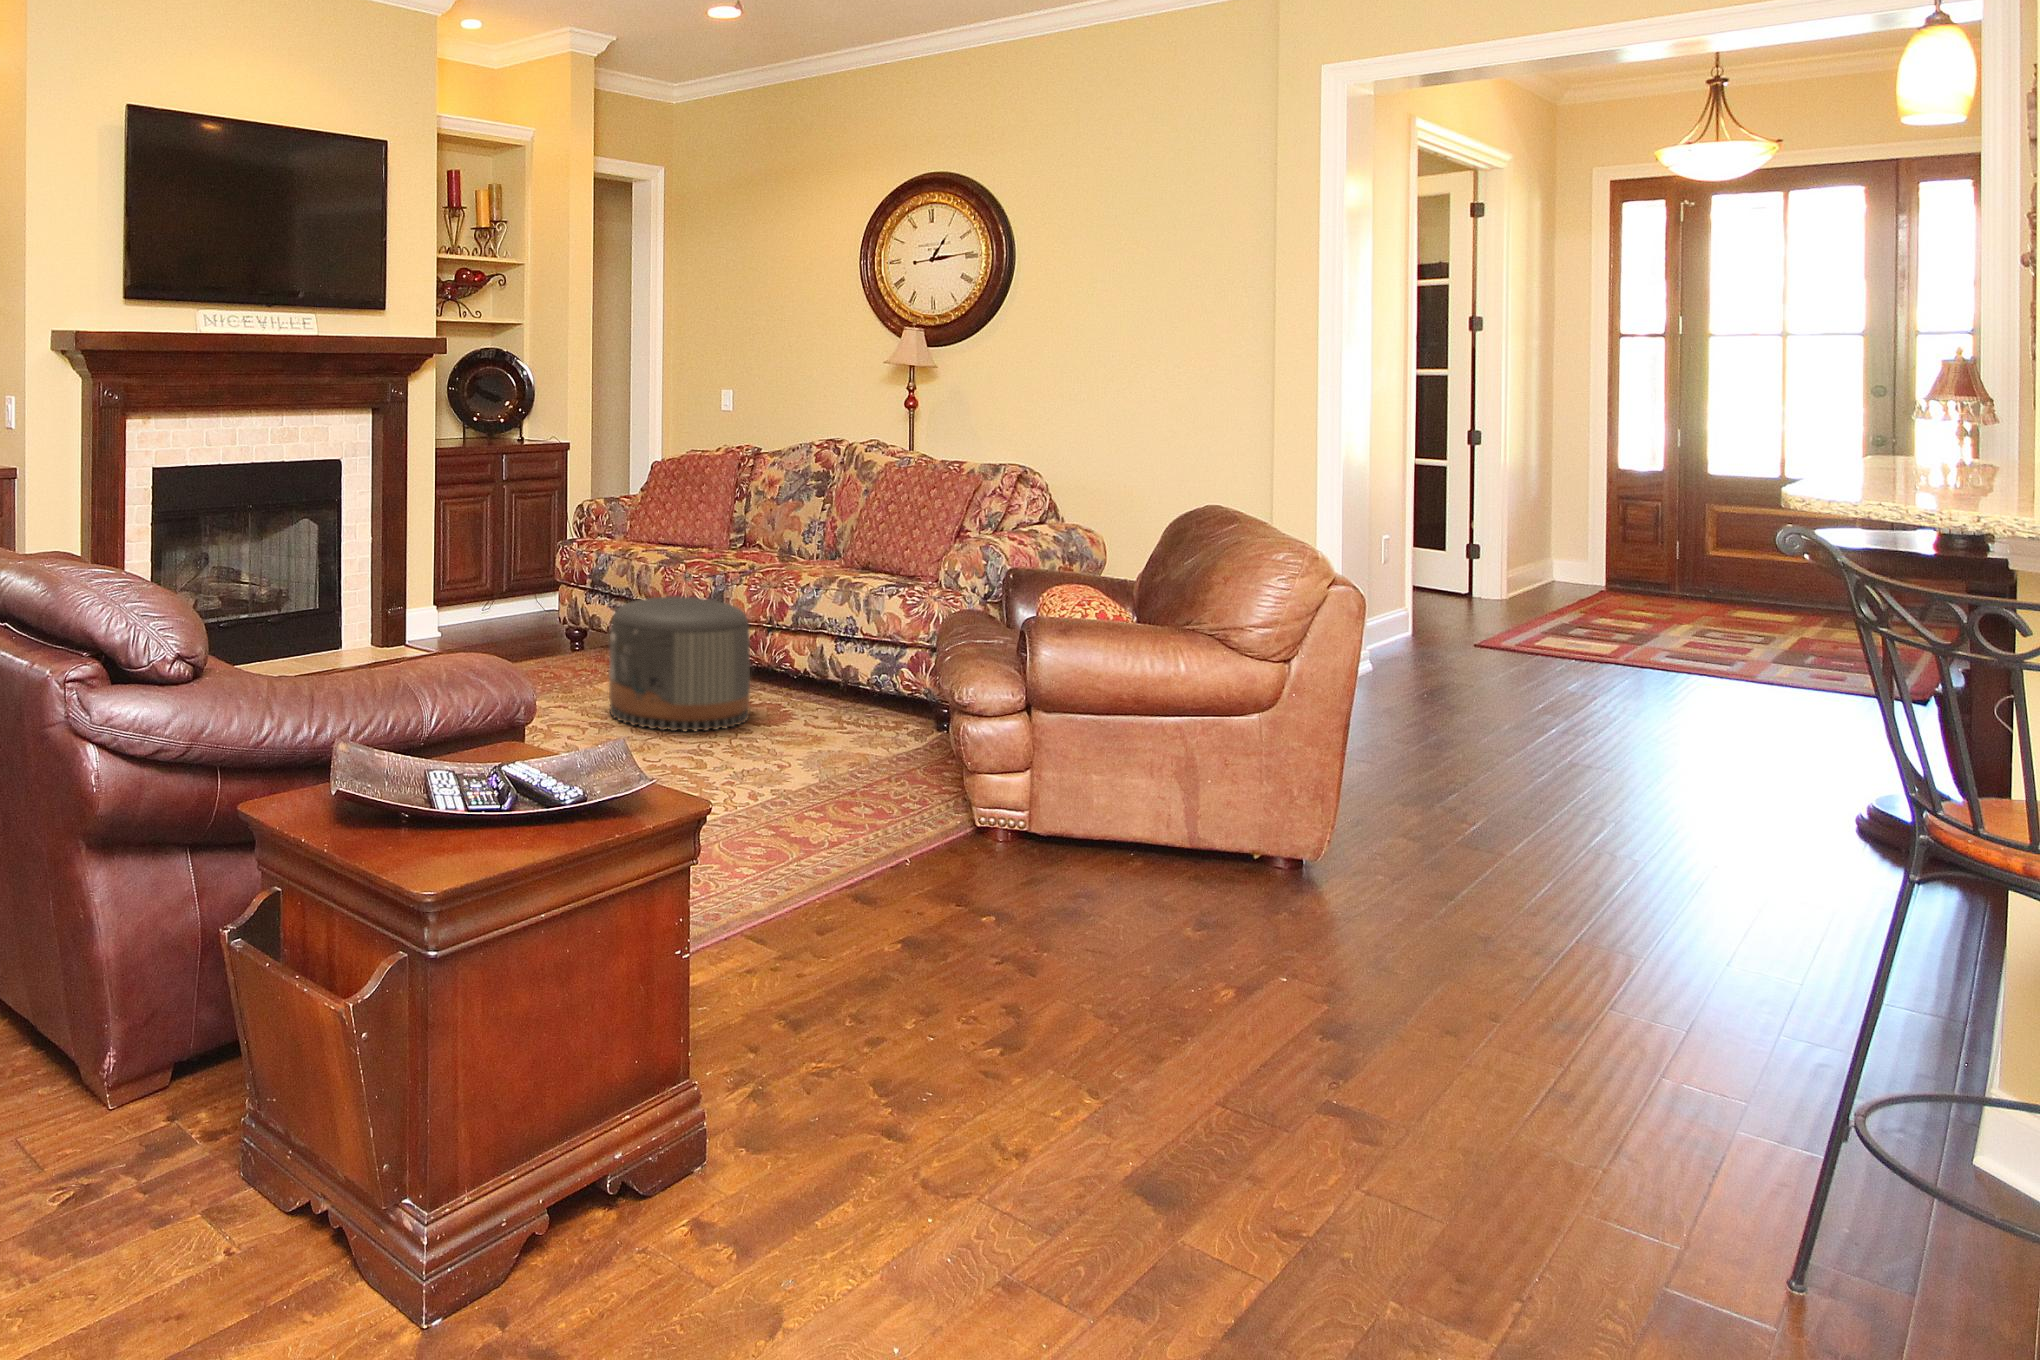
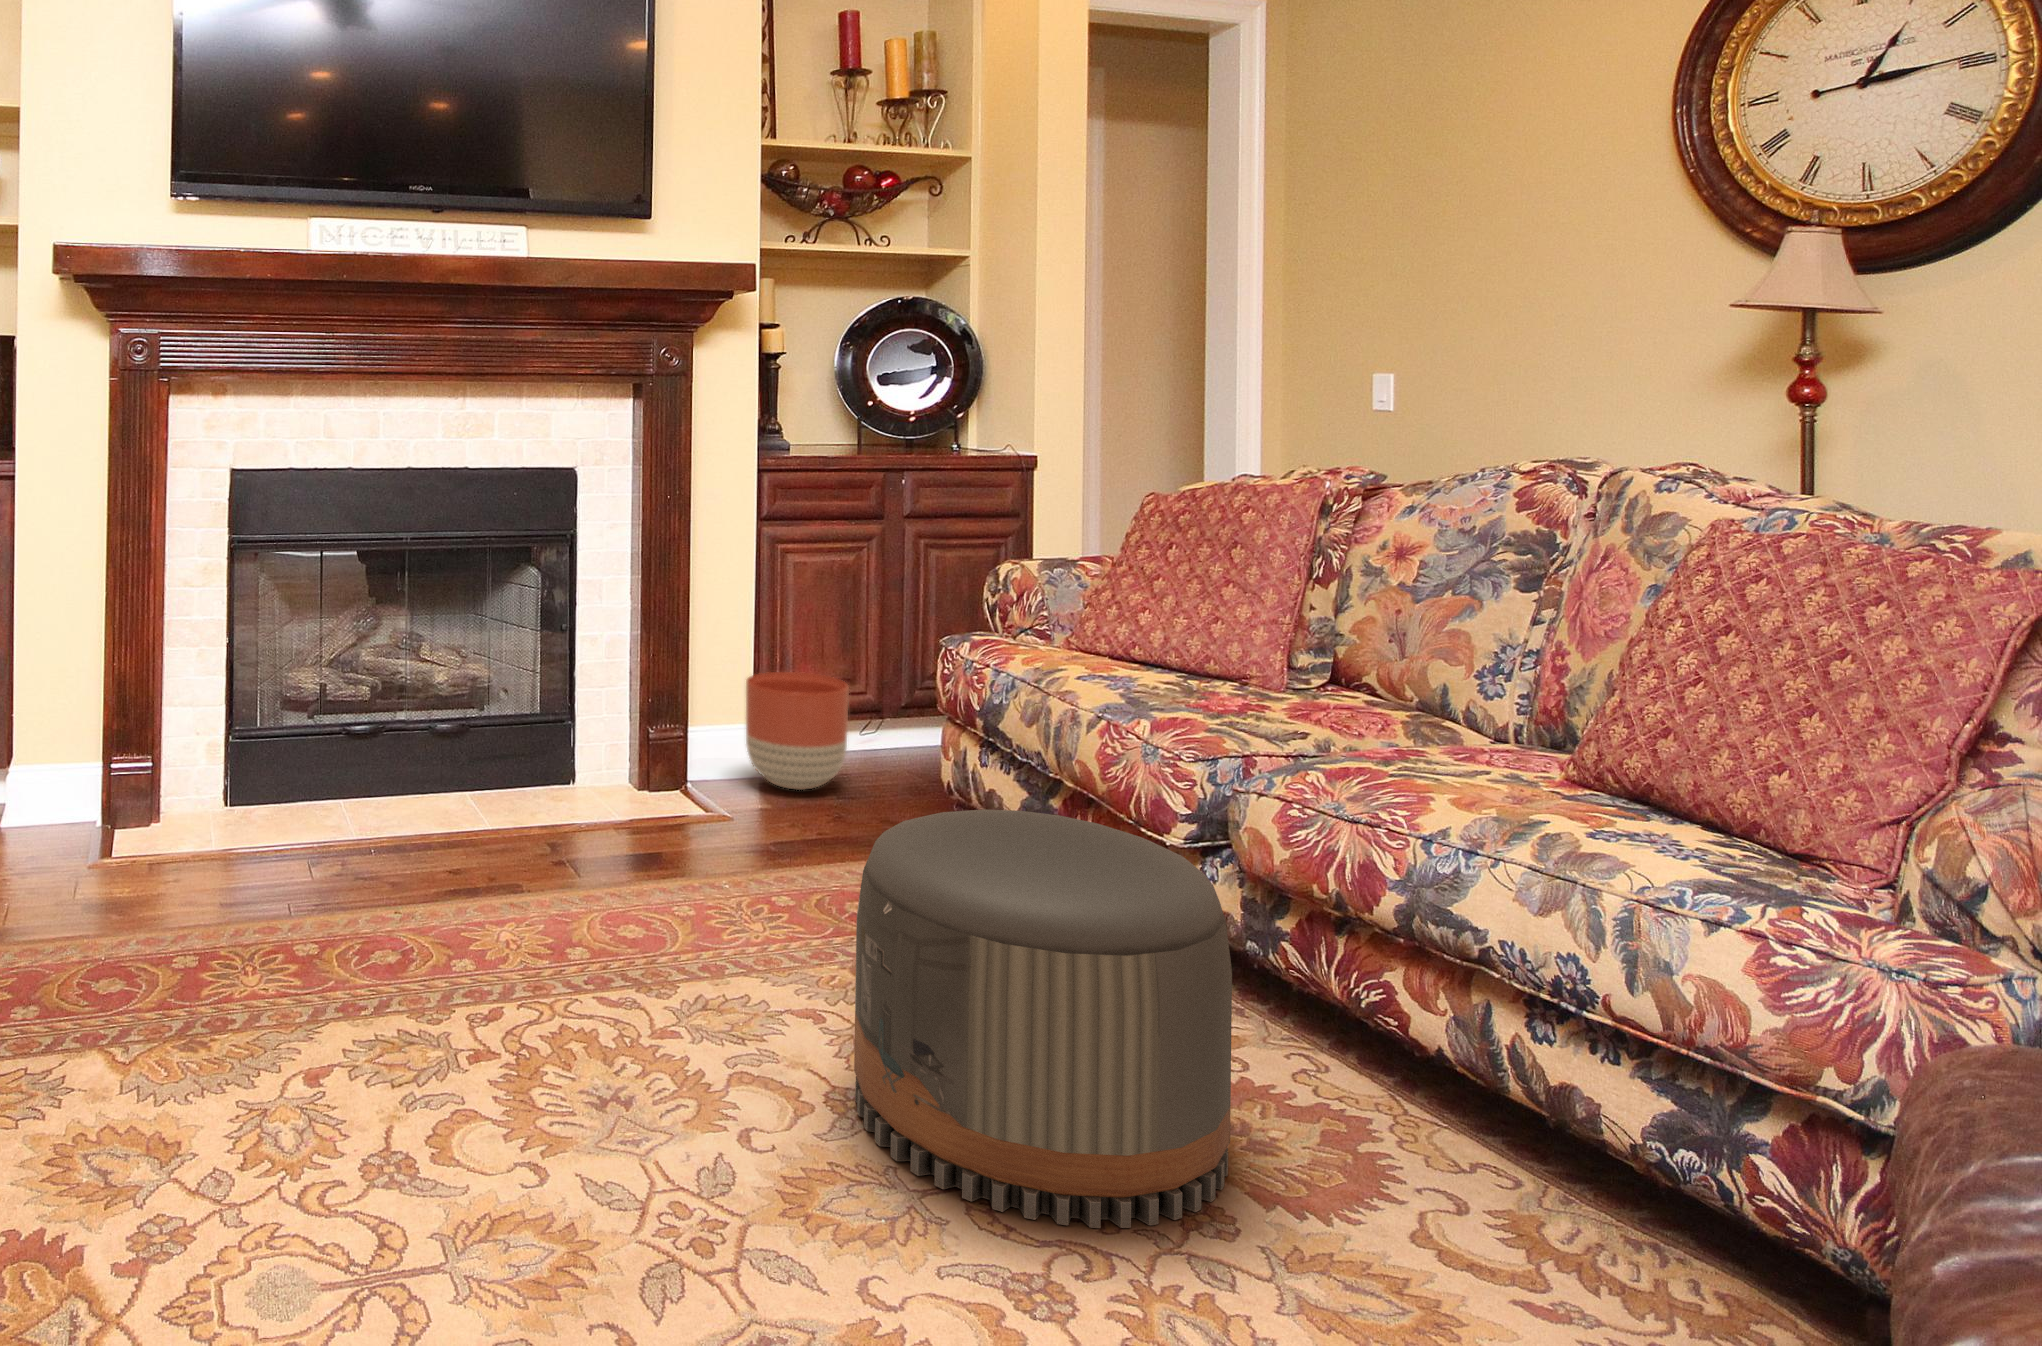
planter: none [442,573,500,637] -> present [746,672,849,790]

